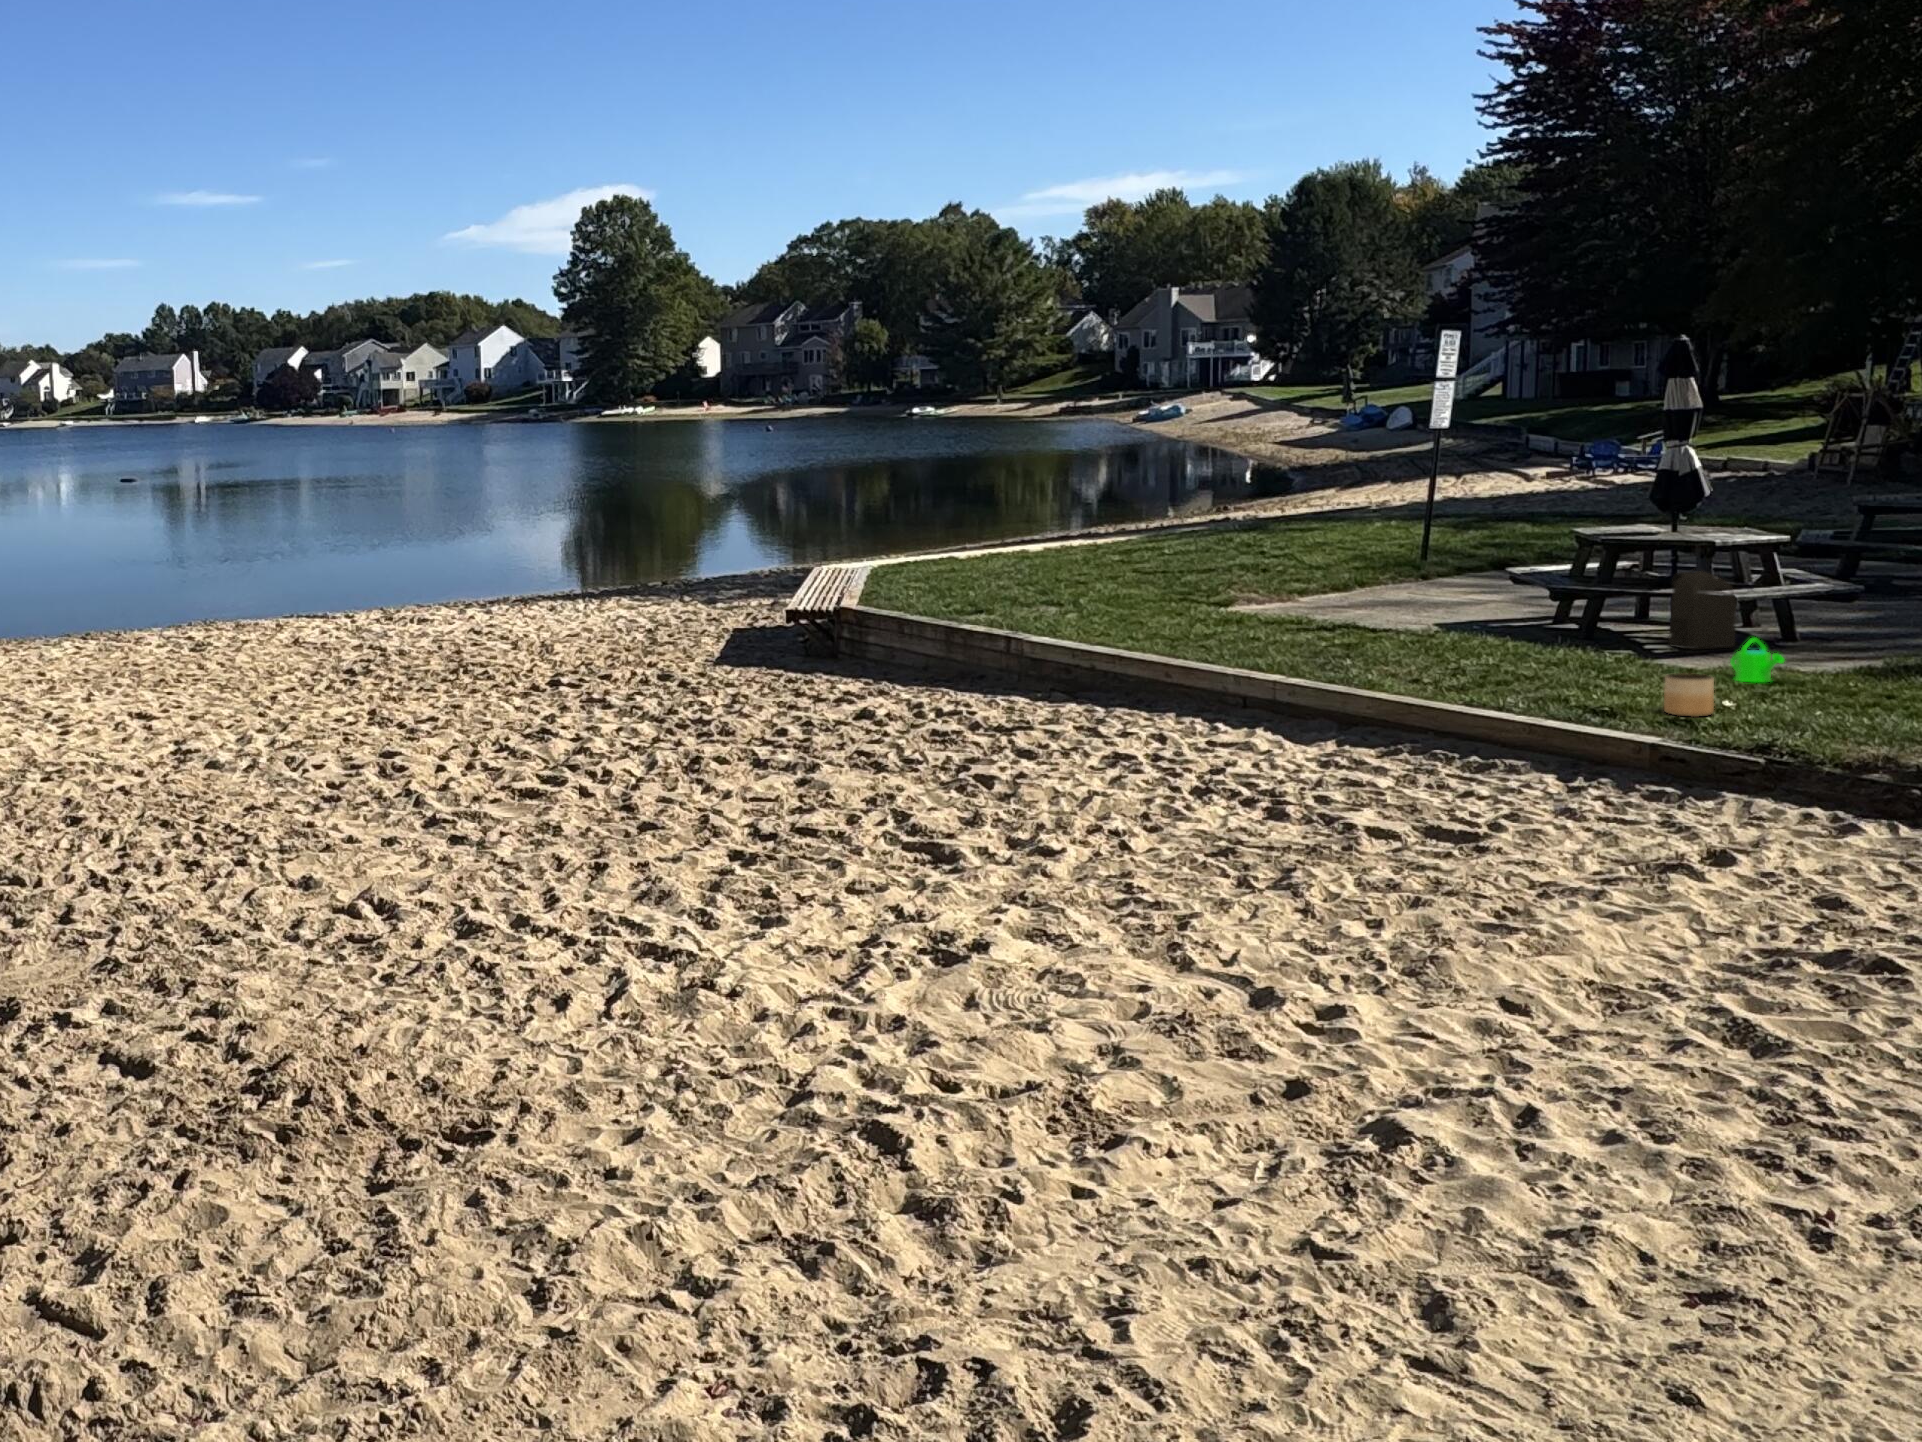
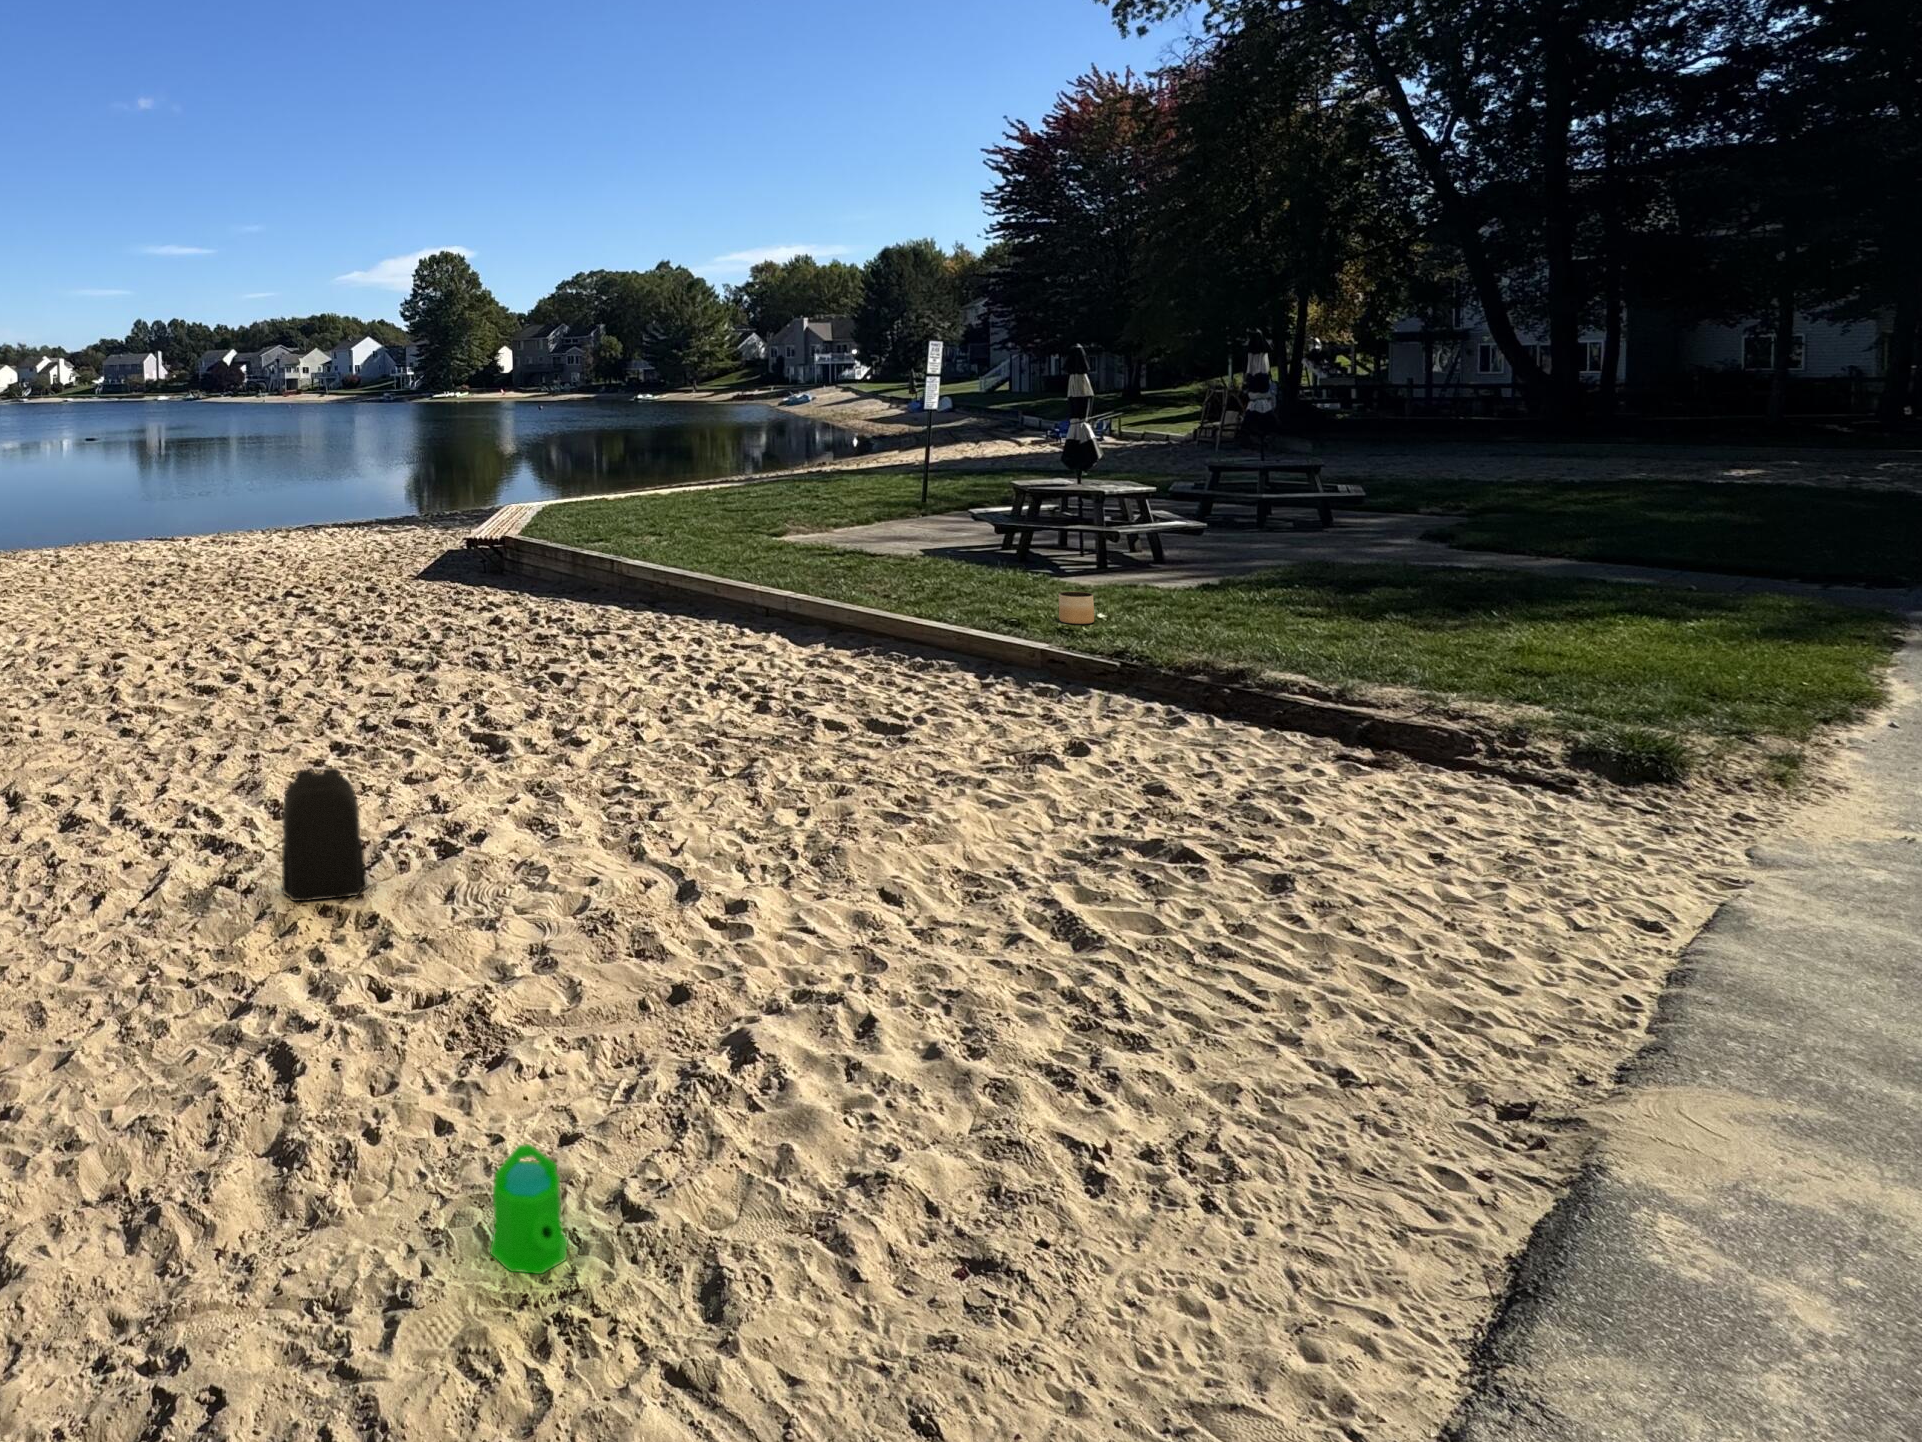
backpack: present [1669,571,1736,650] -> present [281,768,367,901]
watering can: present [1730,638,1784,683] -> present [490,1144,568,1274]

